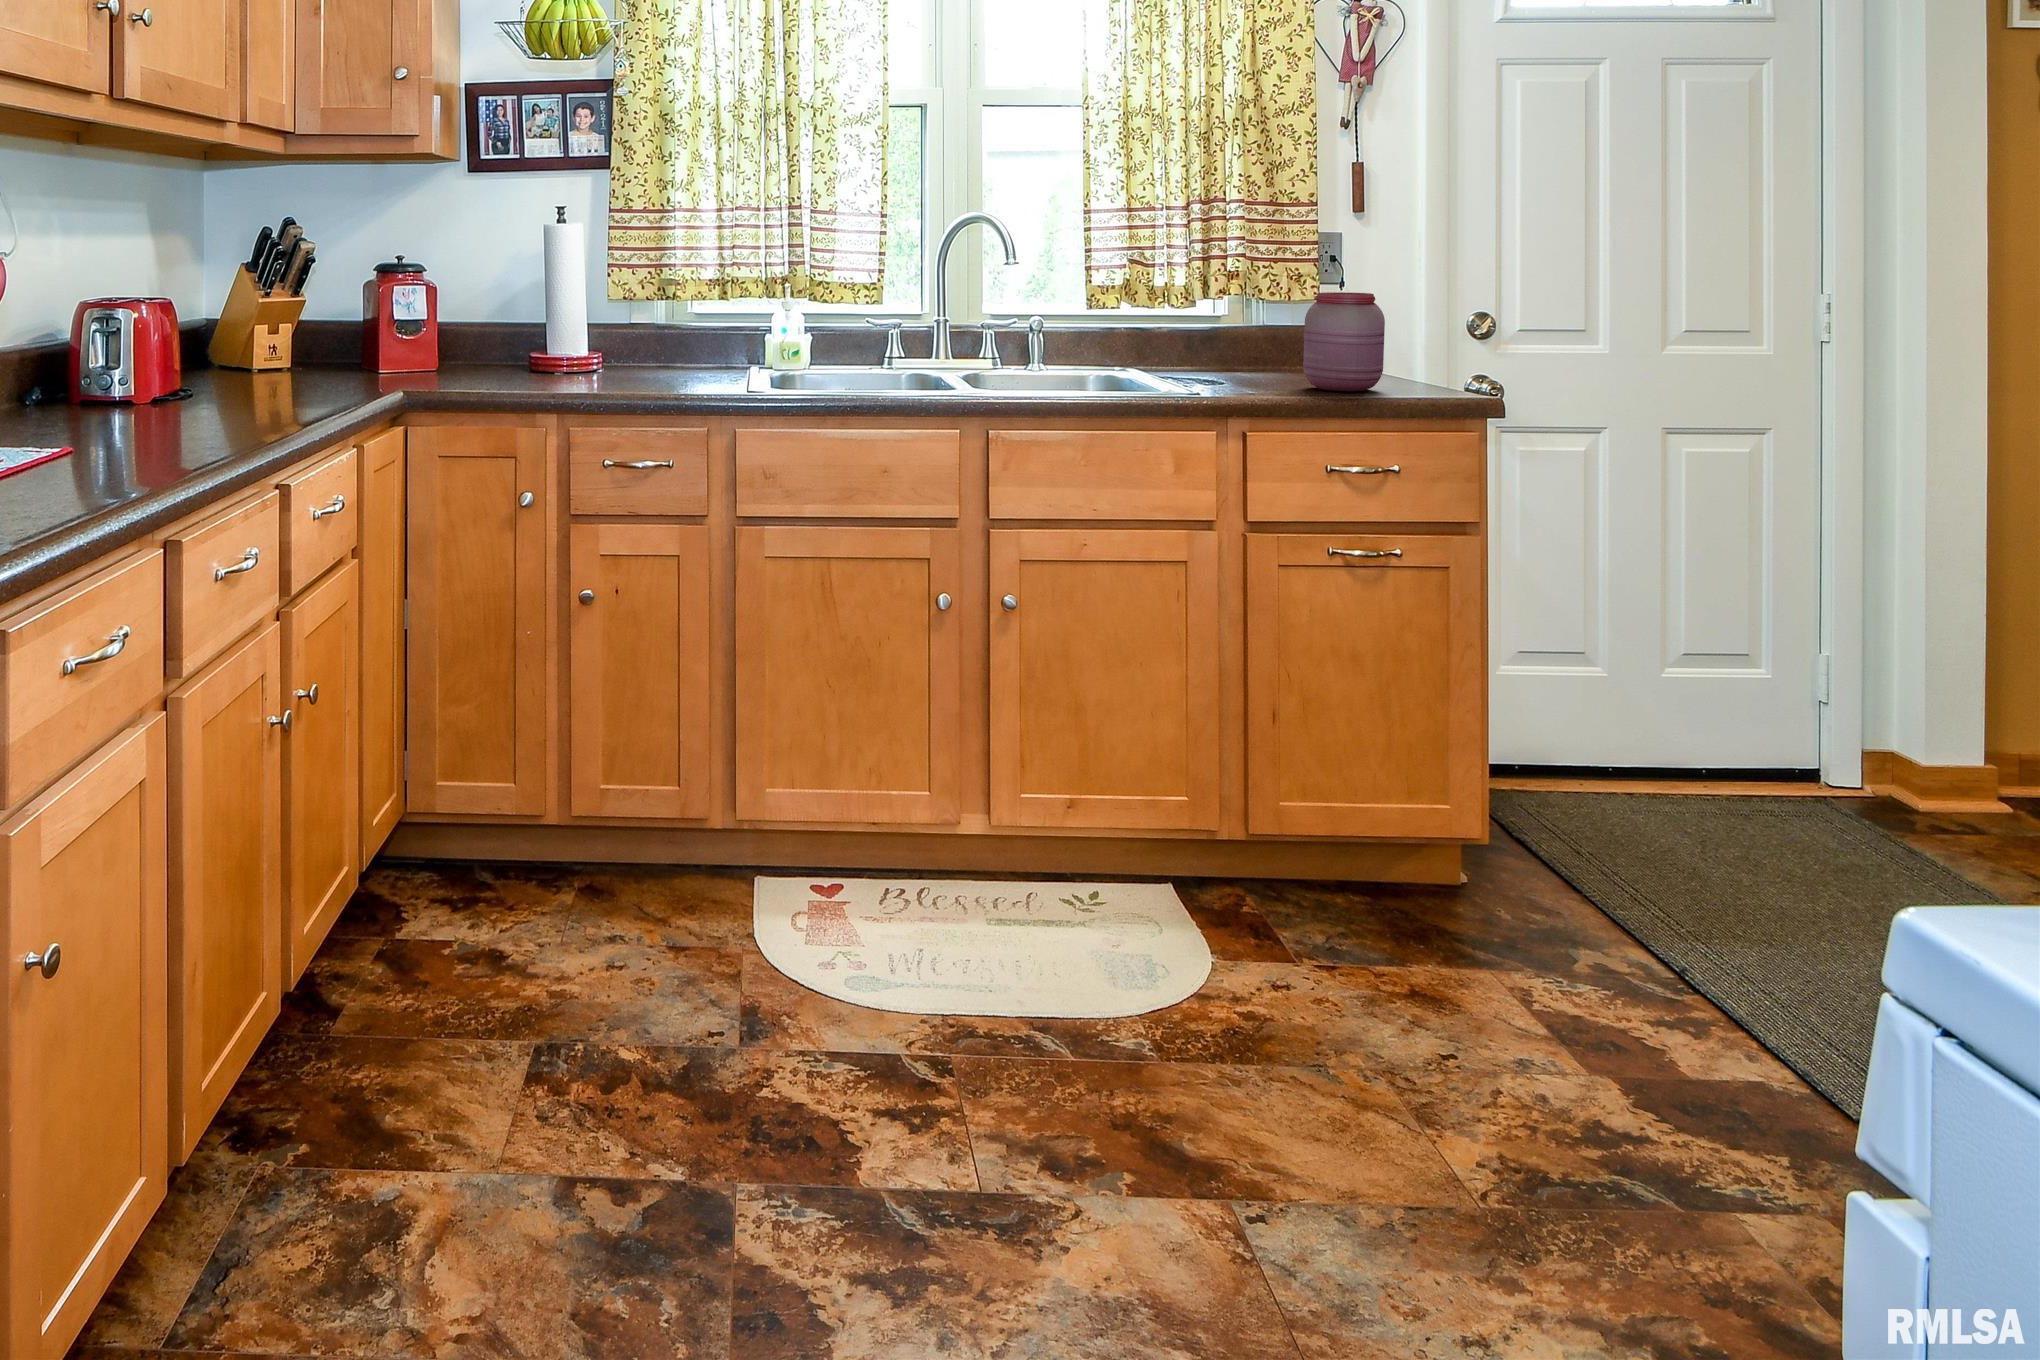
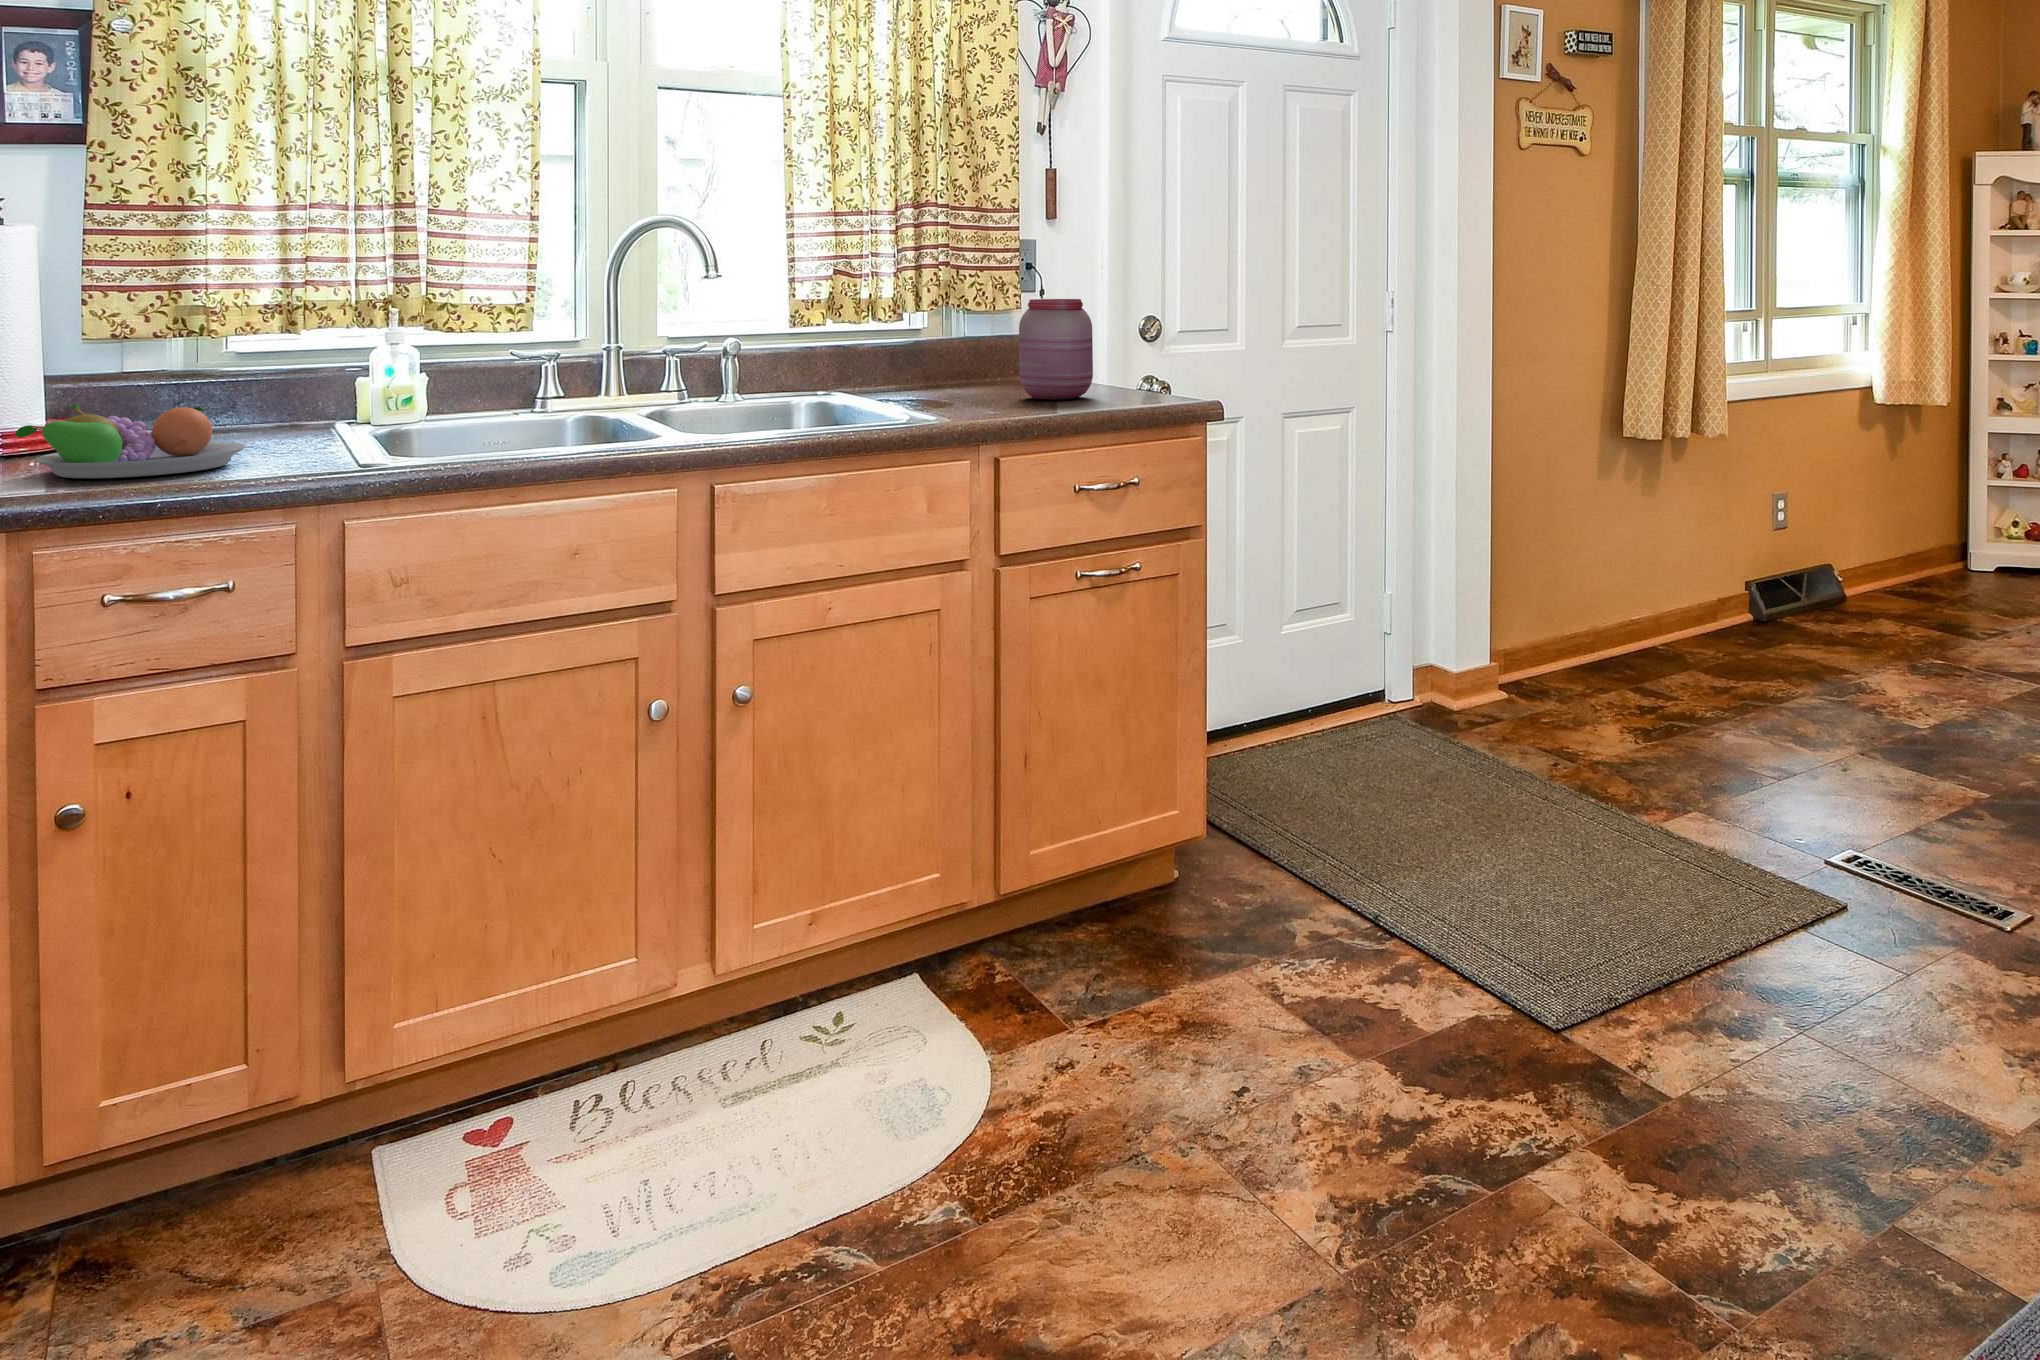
fruit bowl: none [569,350,687,400] -> present [16,403,246,478]

